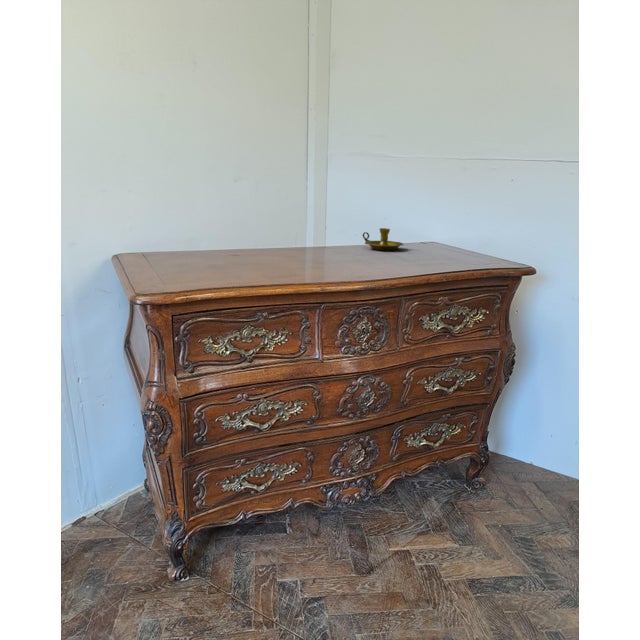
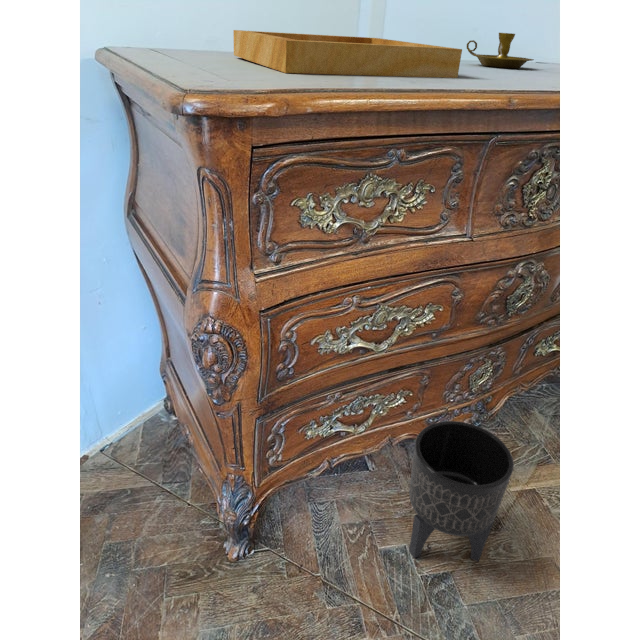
tray: none [198,236,322,268] -> present [234,30,462,78]
planter: none [296,486,361,592] -> present [409,421,514,562]

